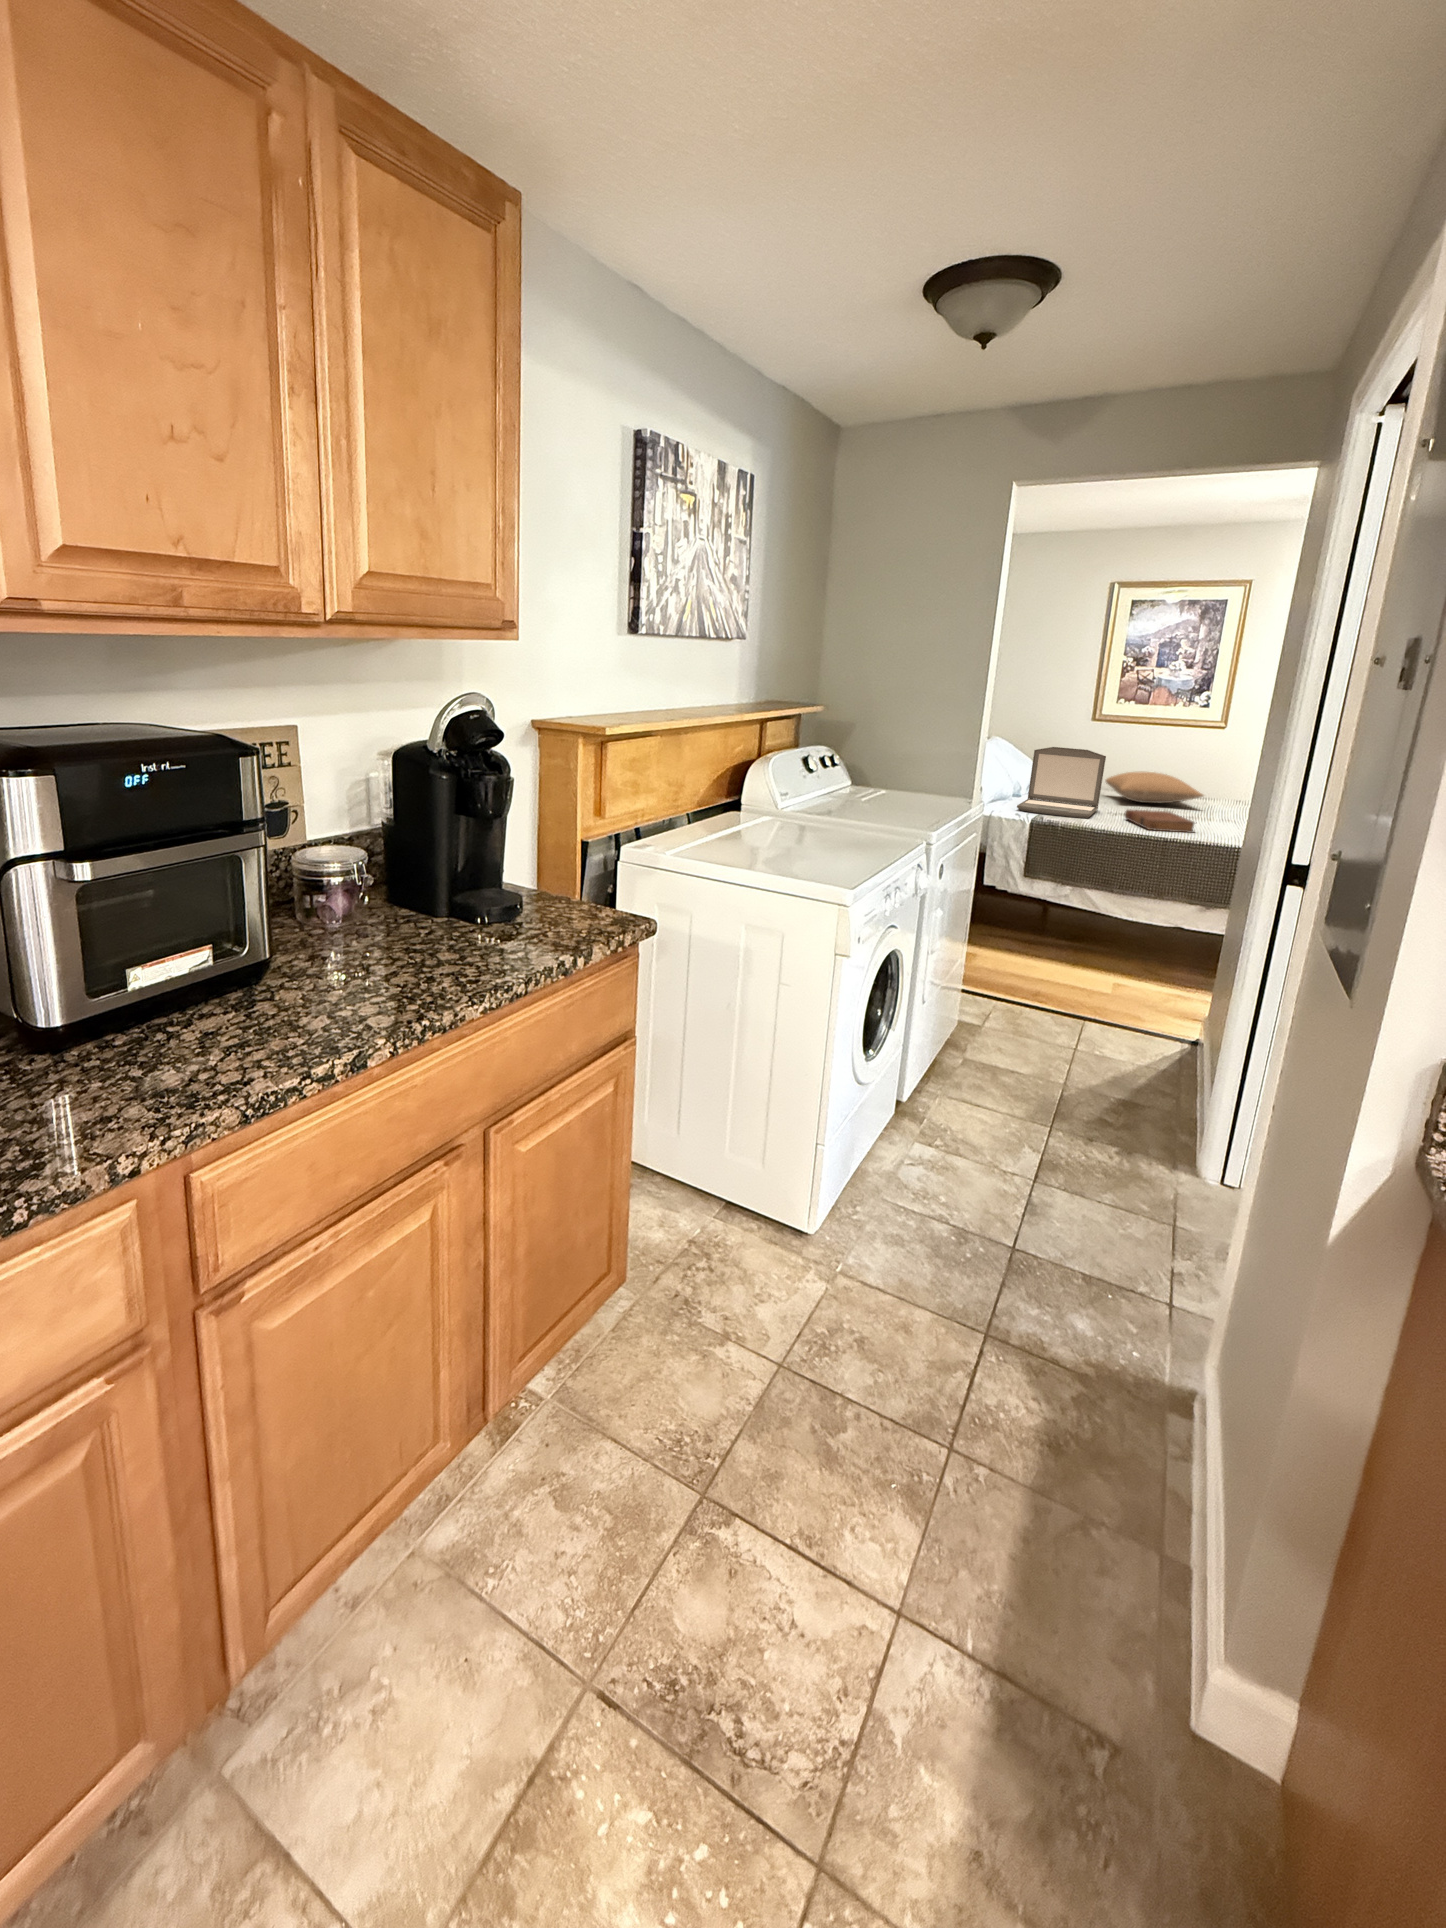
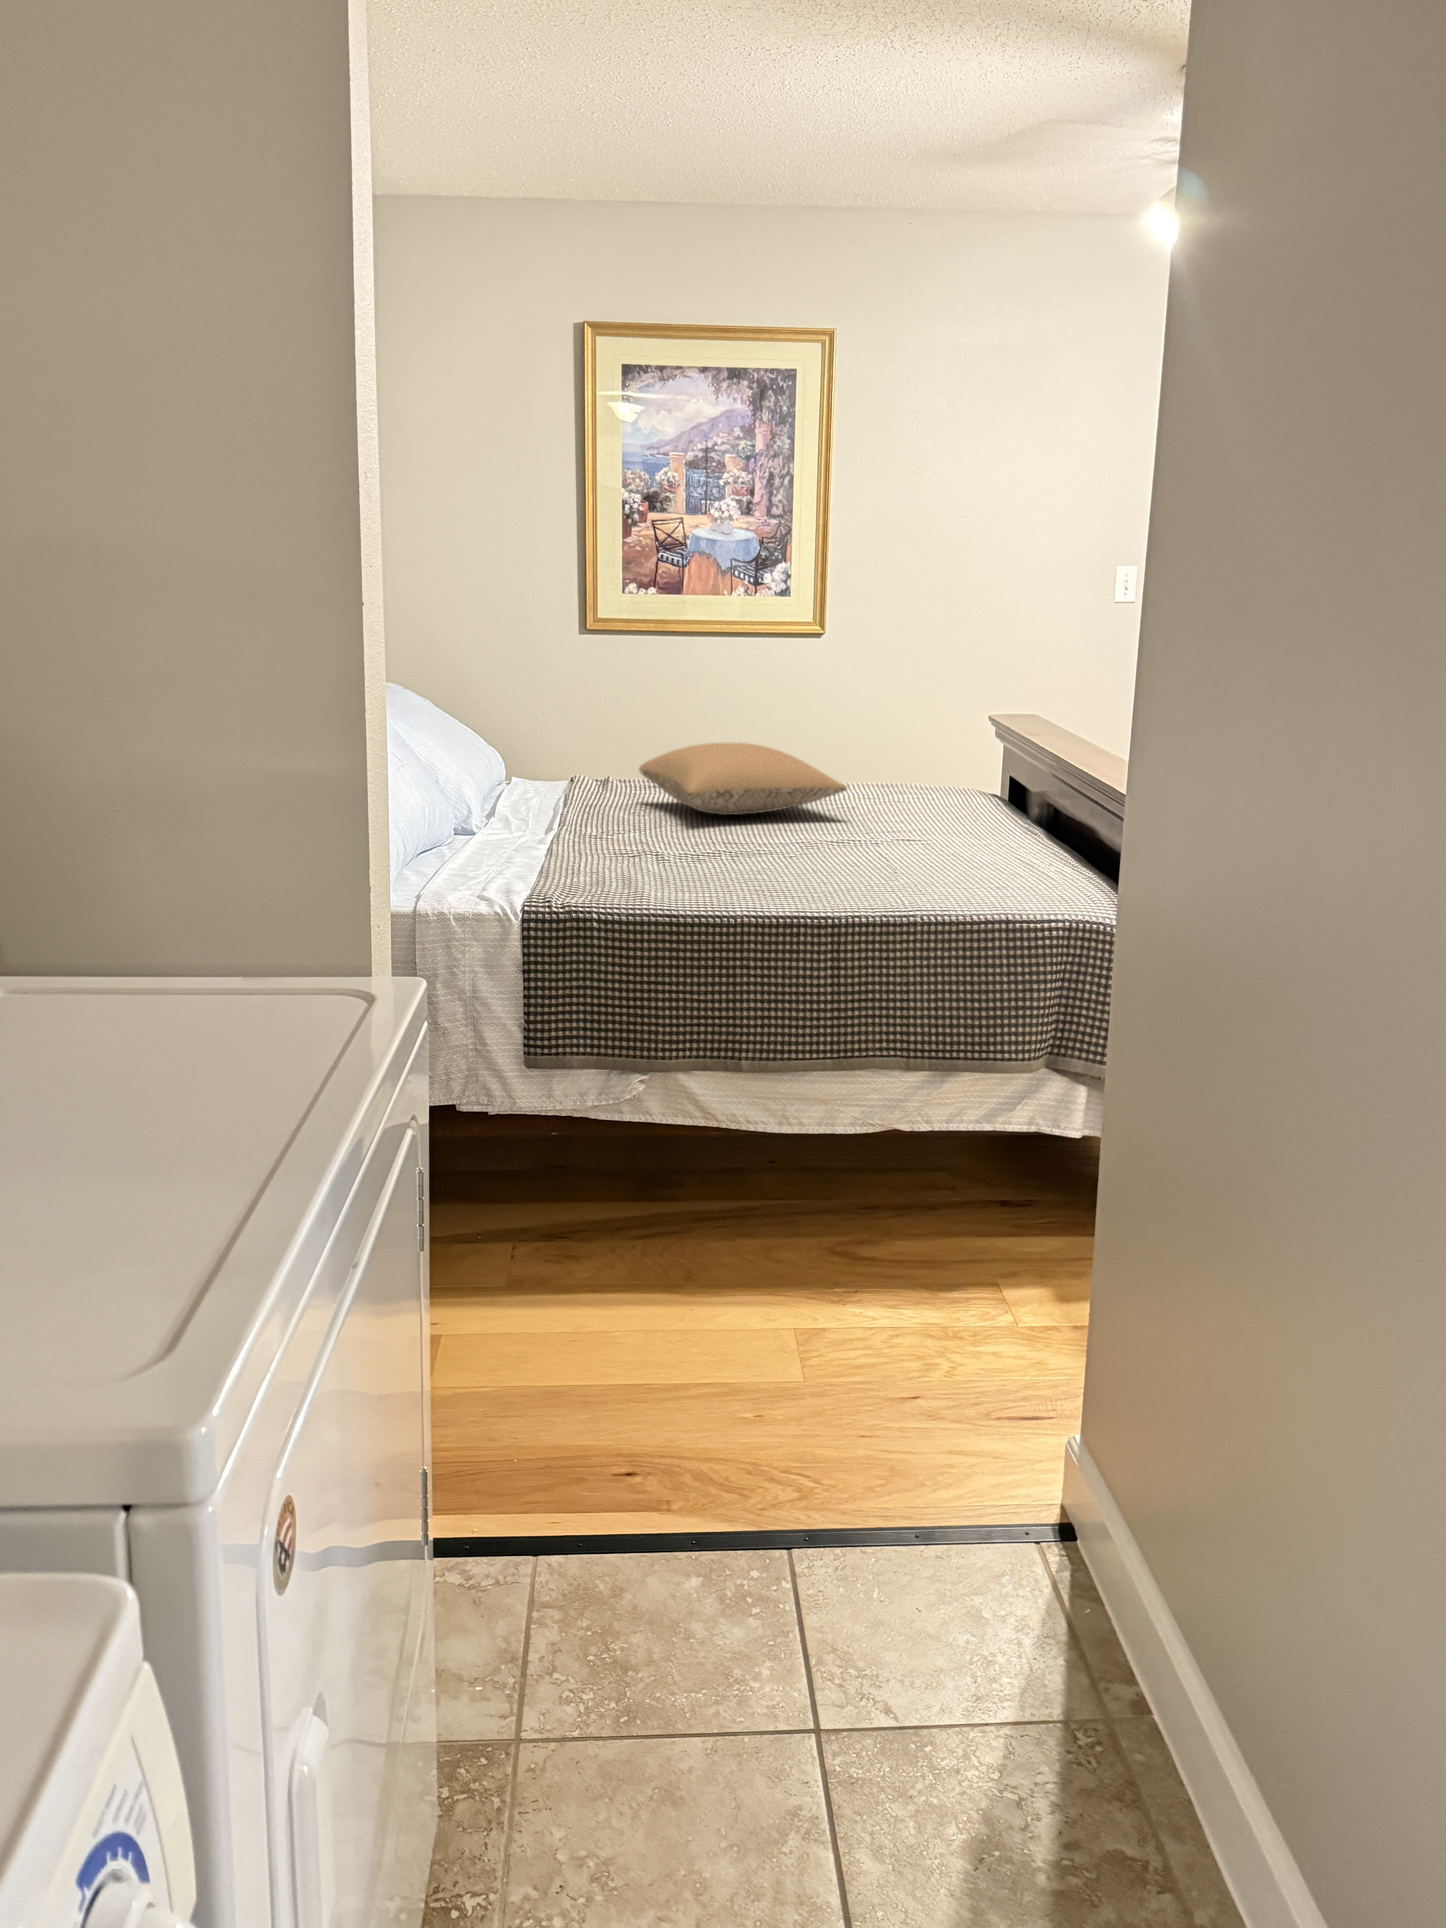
laptop: present [1017,747,1106,818] -> none [476,702,661,885]
book: present [1125,810,1195,833] -> none [726,841,893,901]

